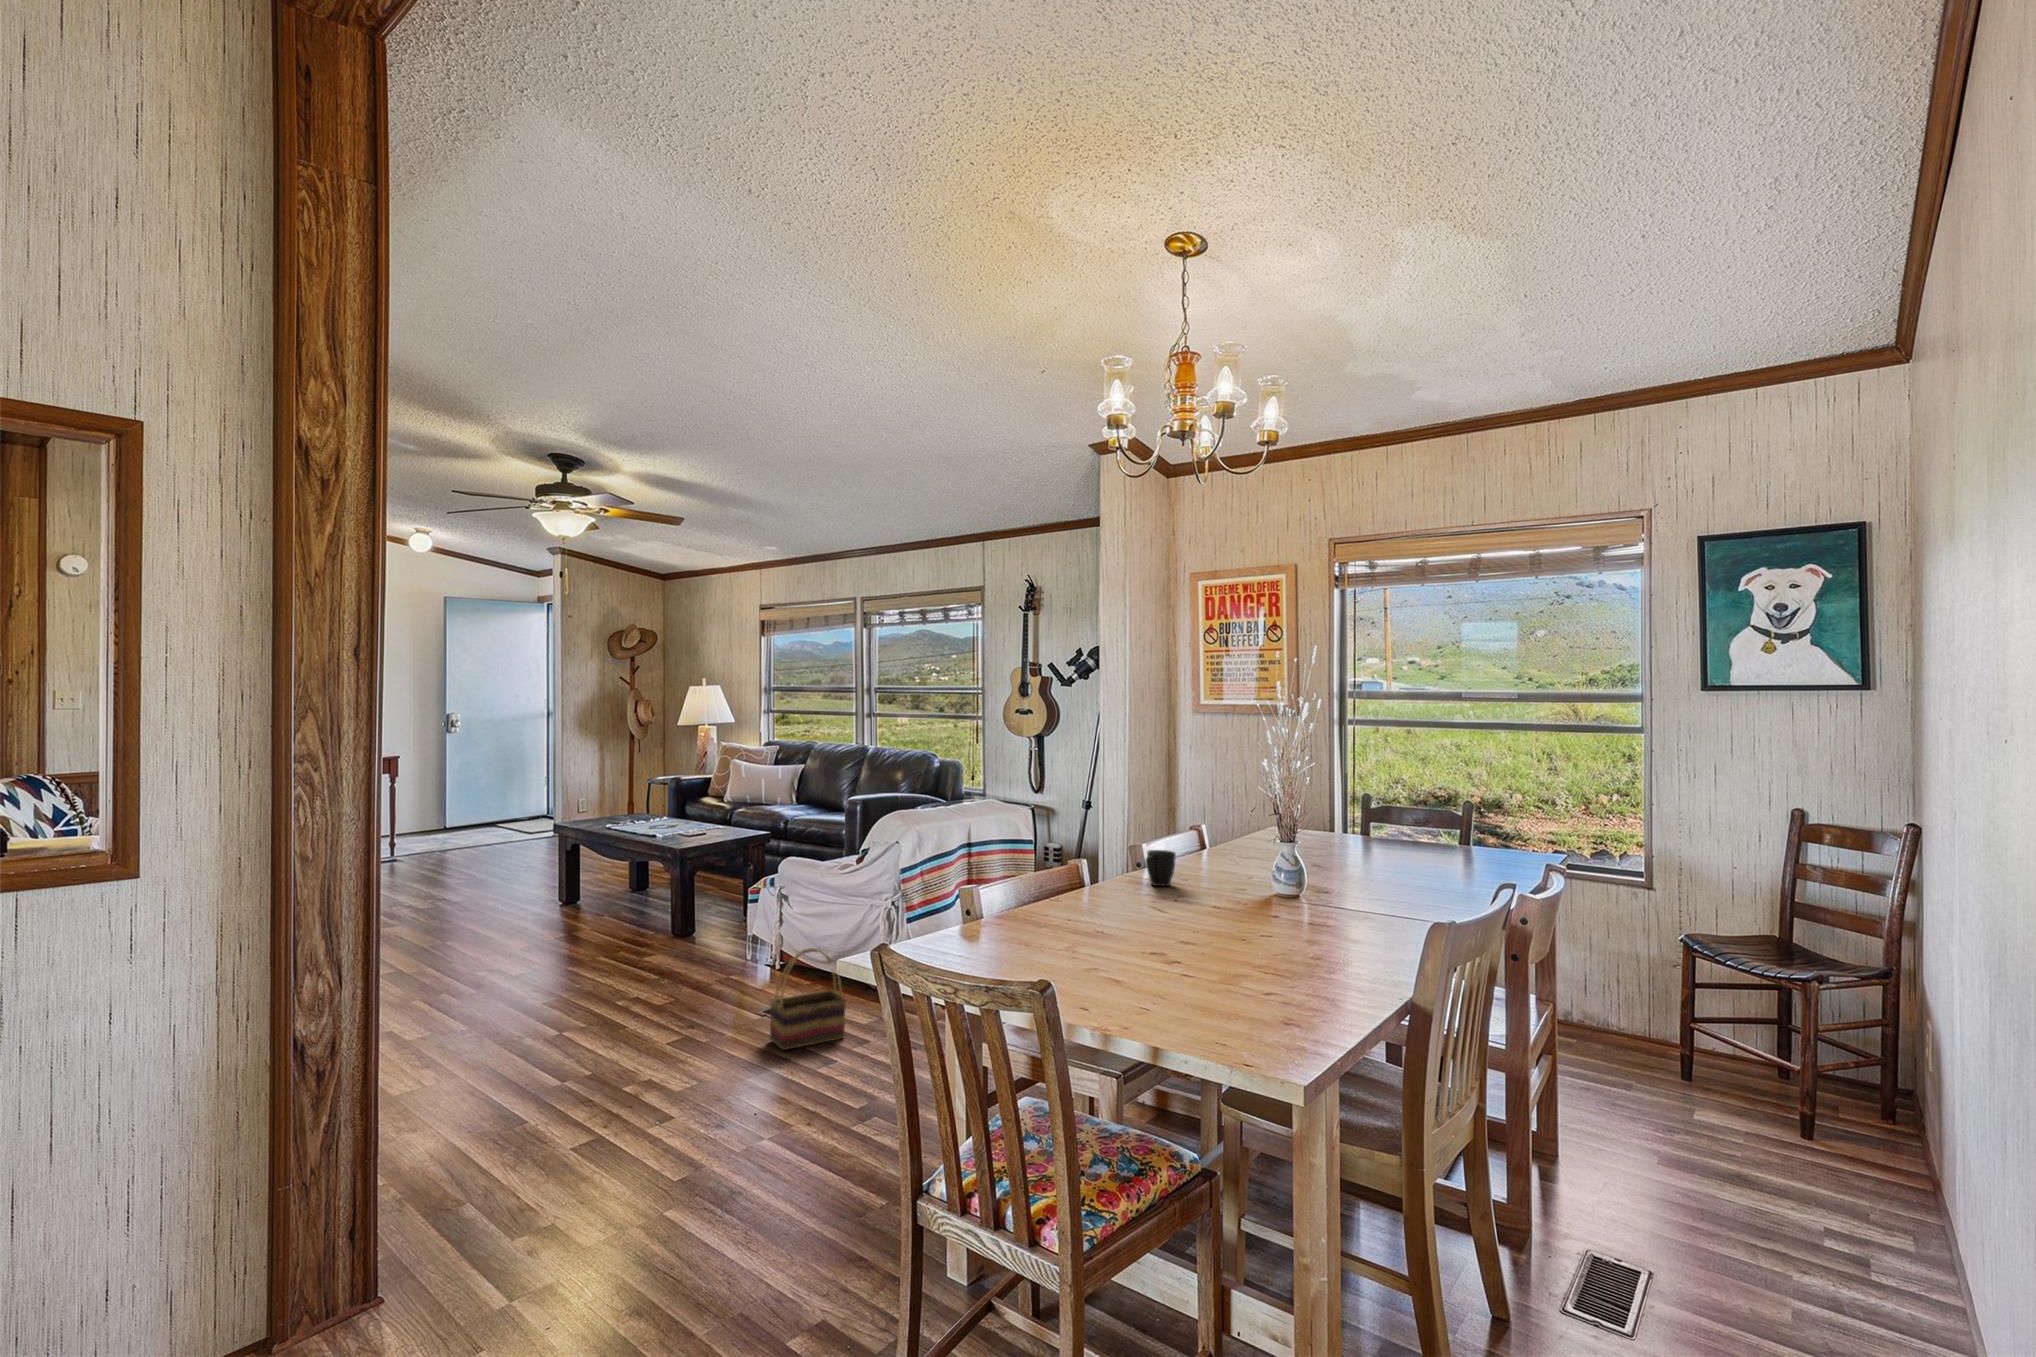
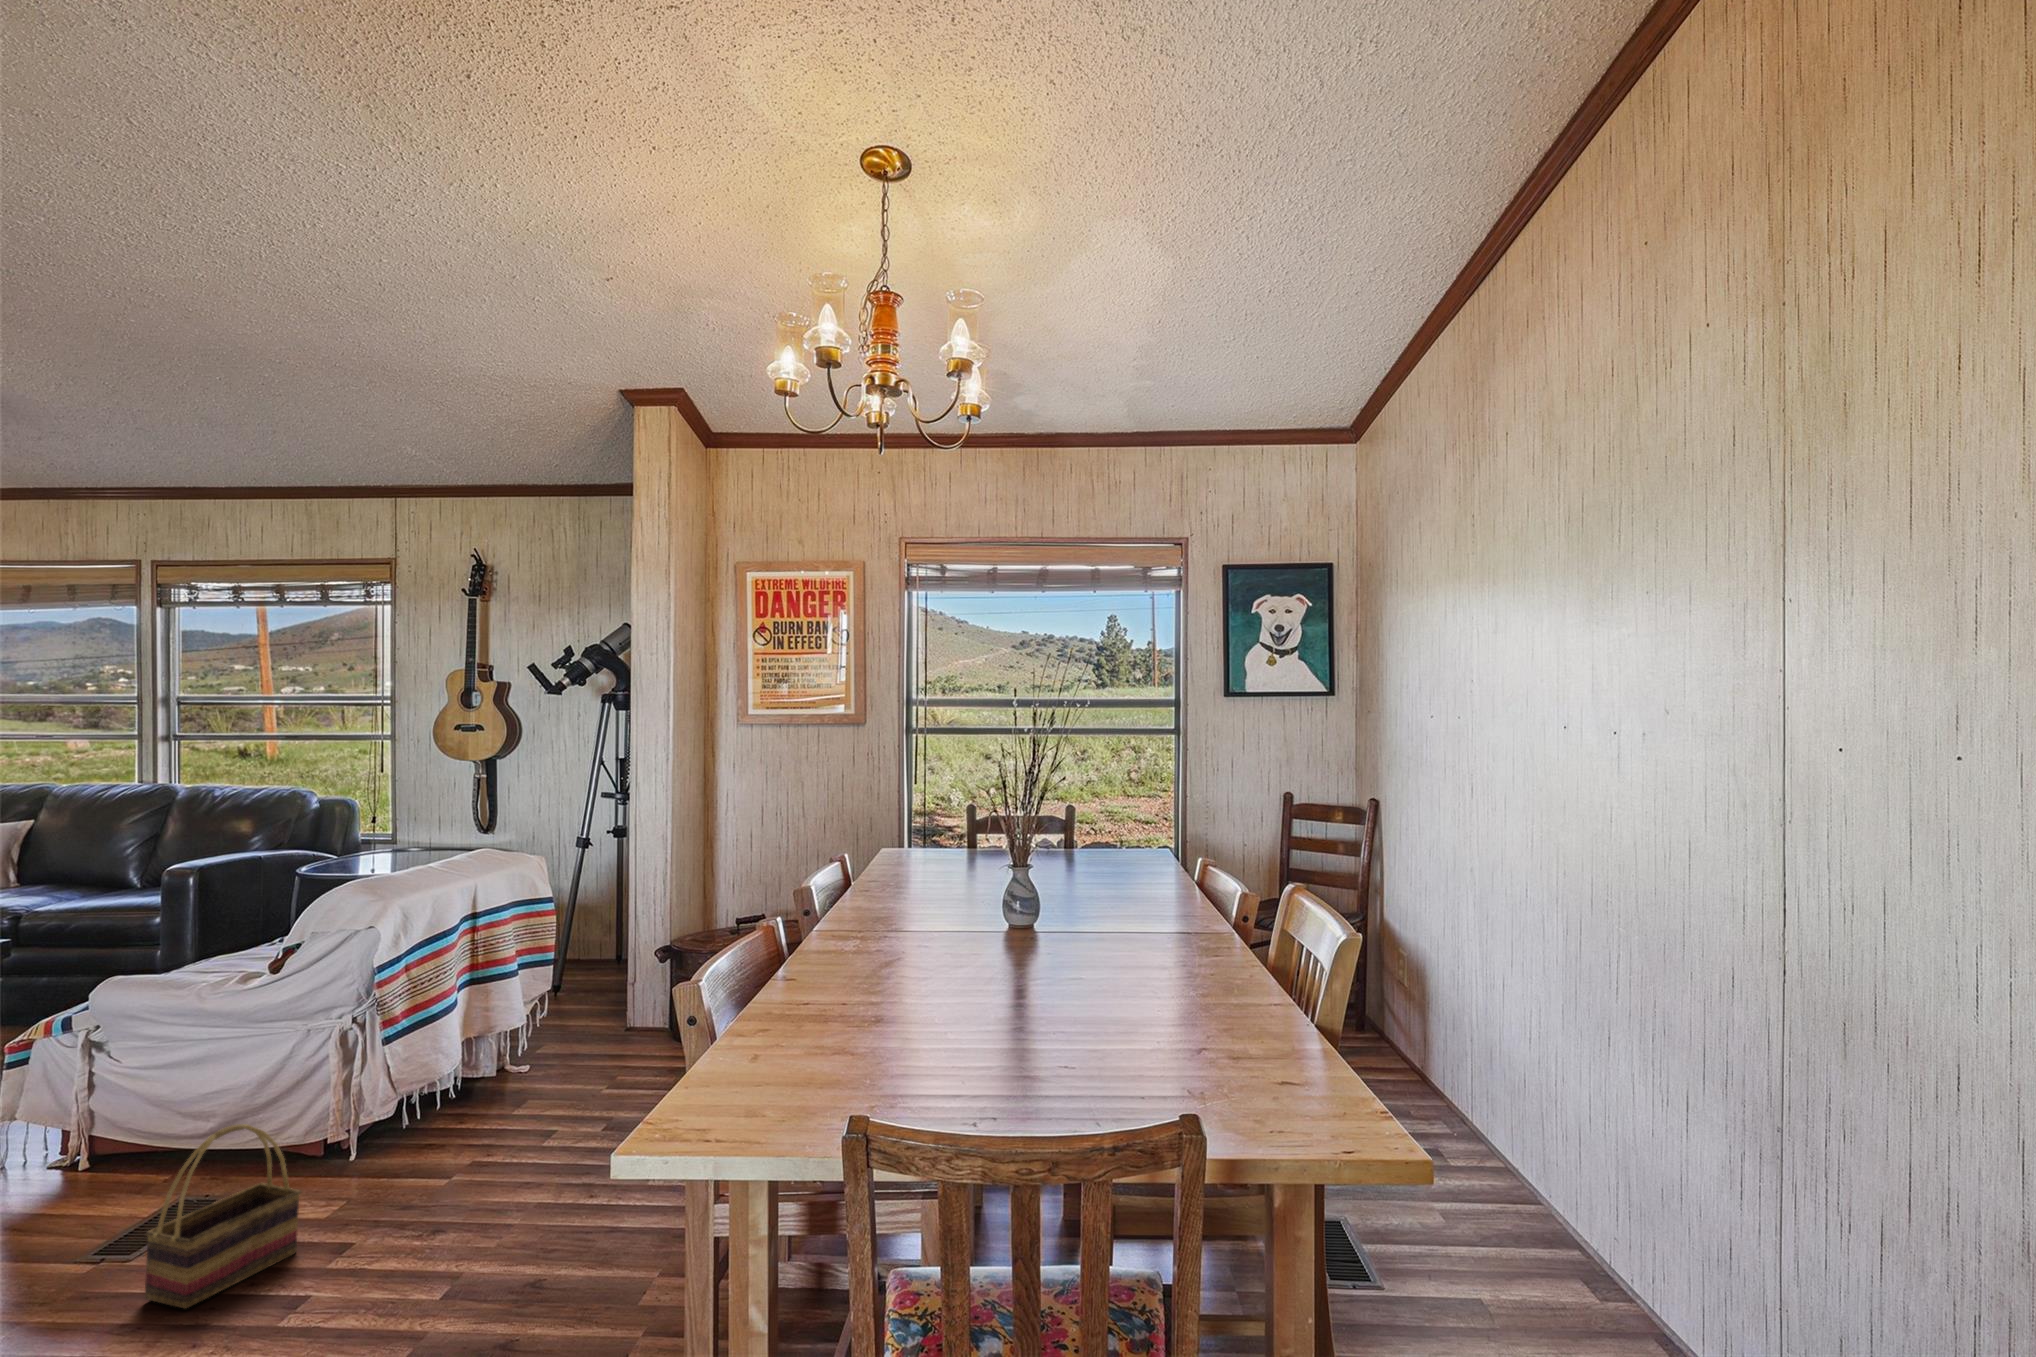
mug: present [1146,850,1176,886] -> none [849,896,883,940]

